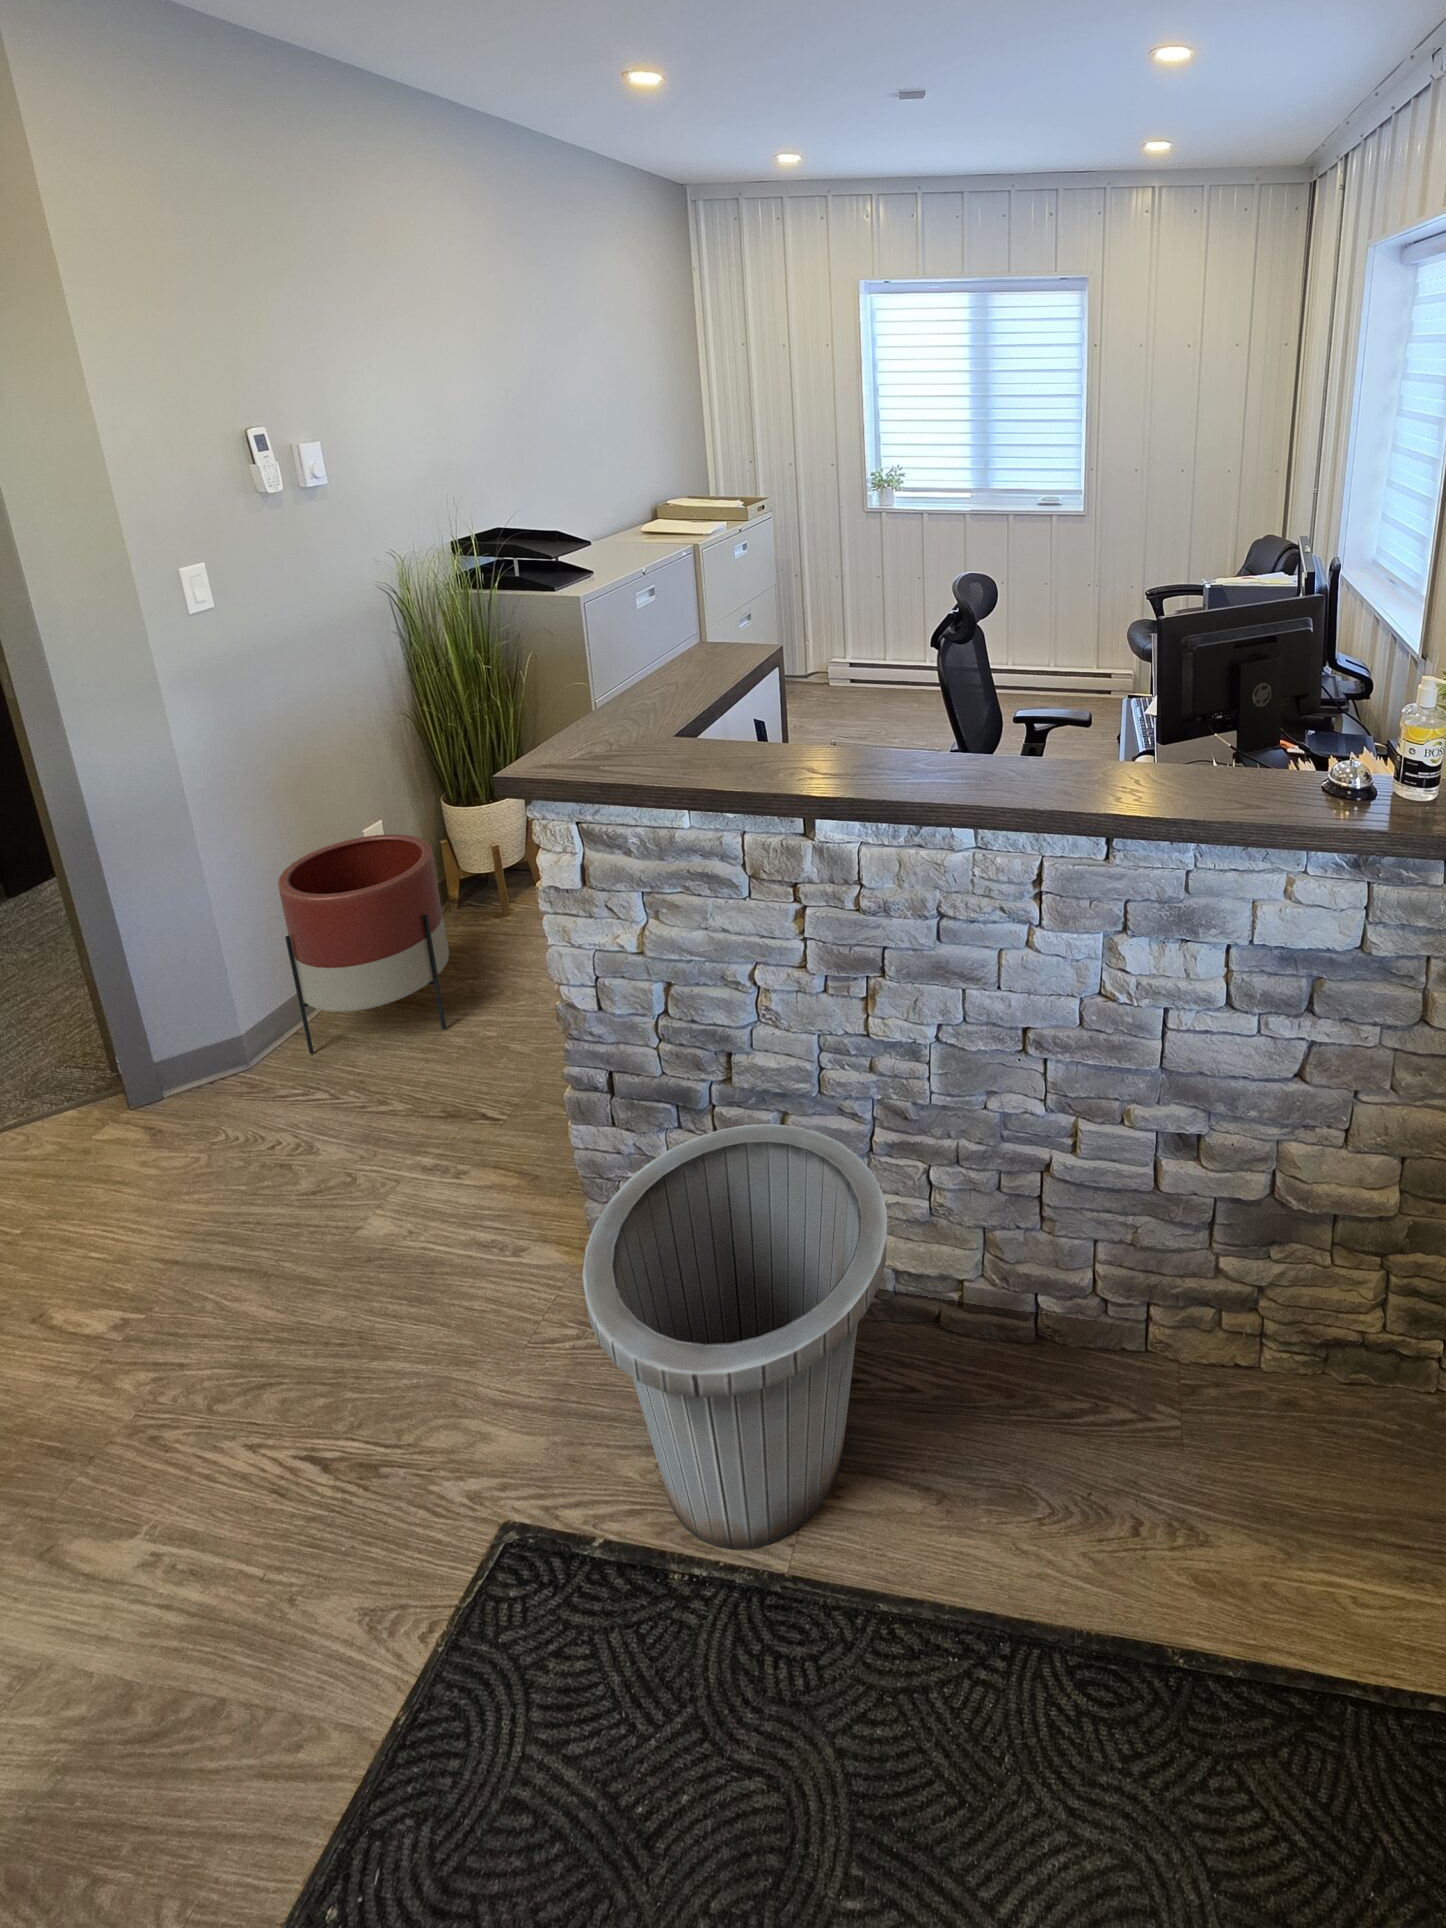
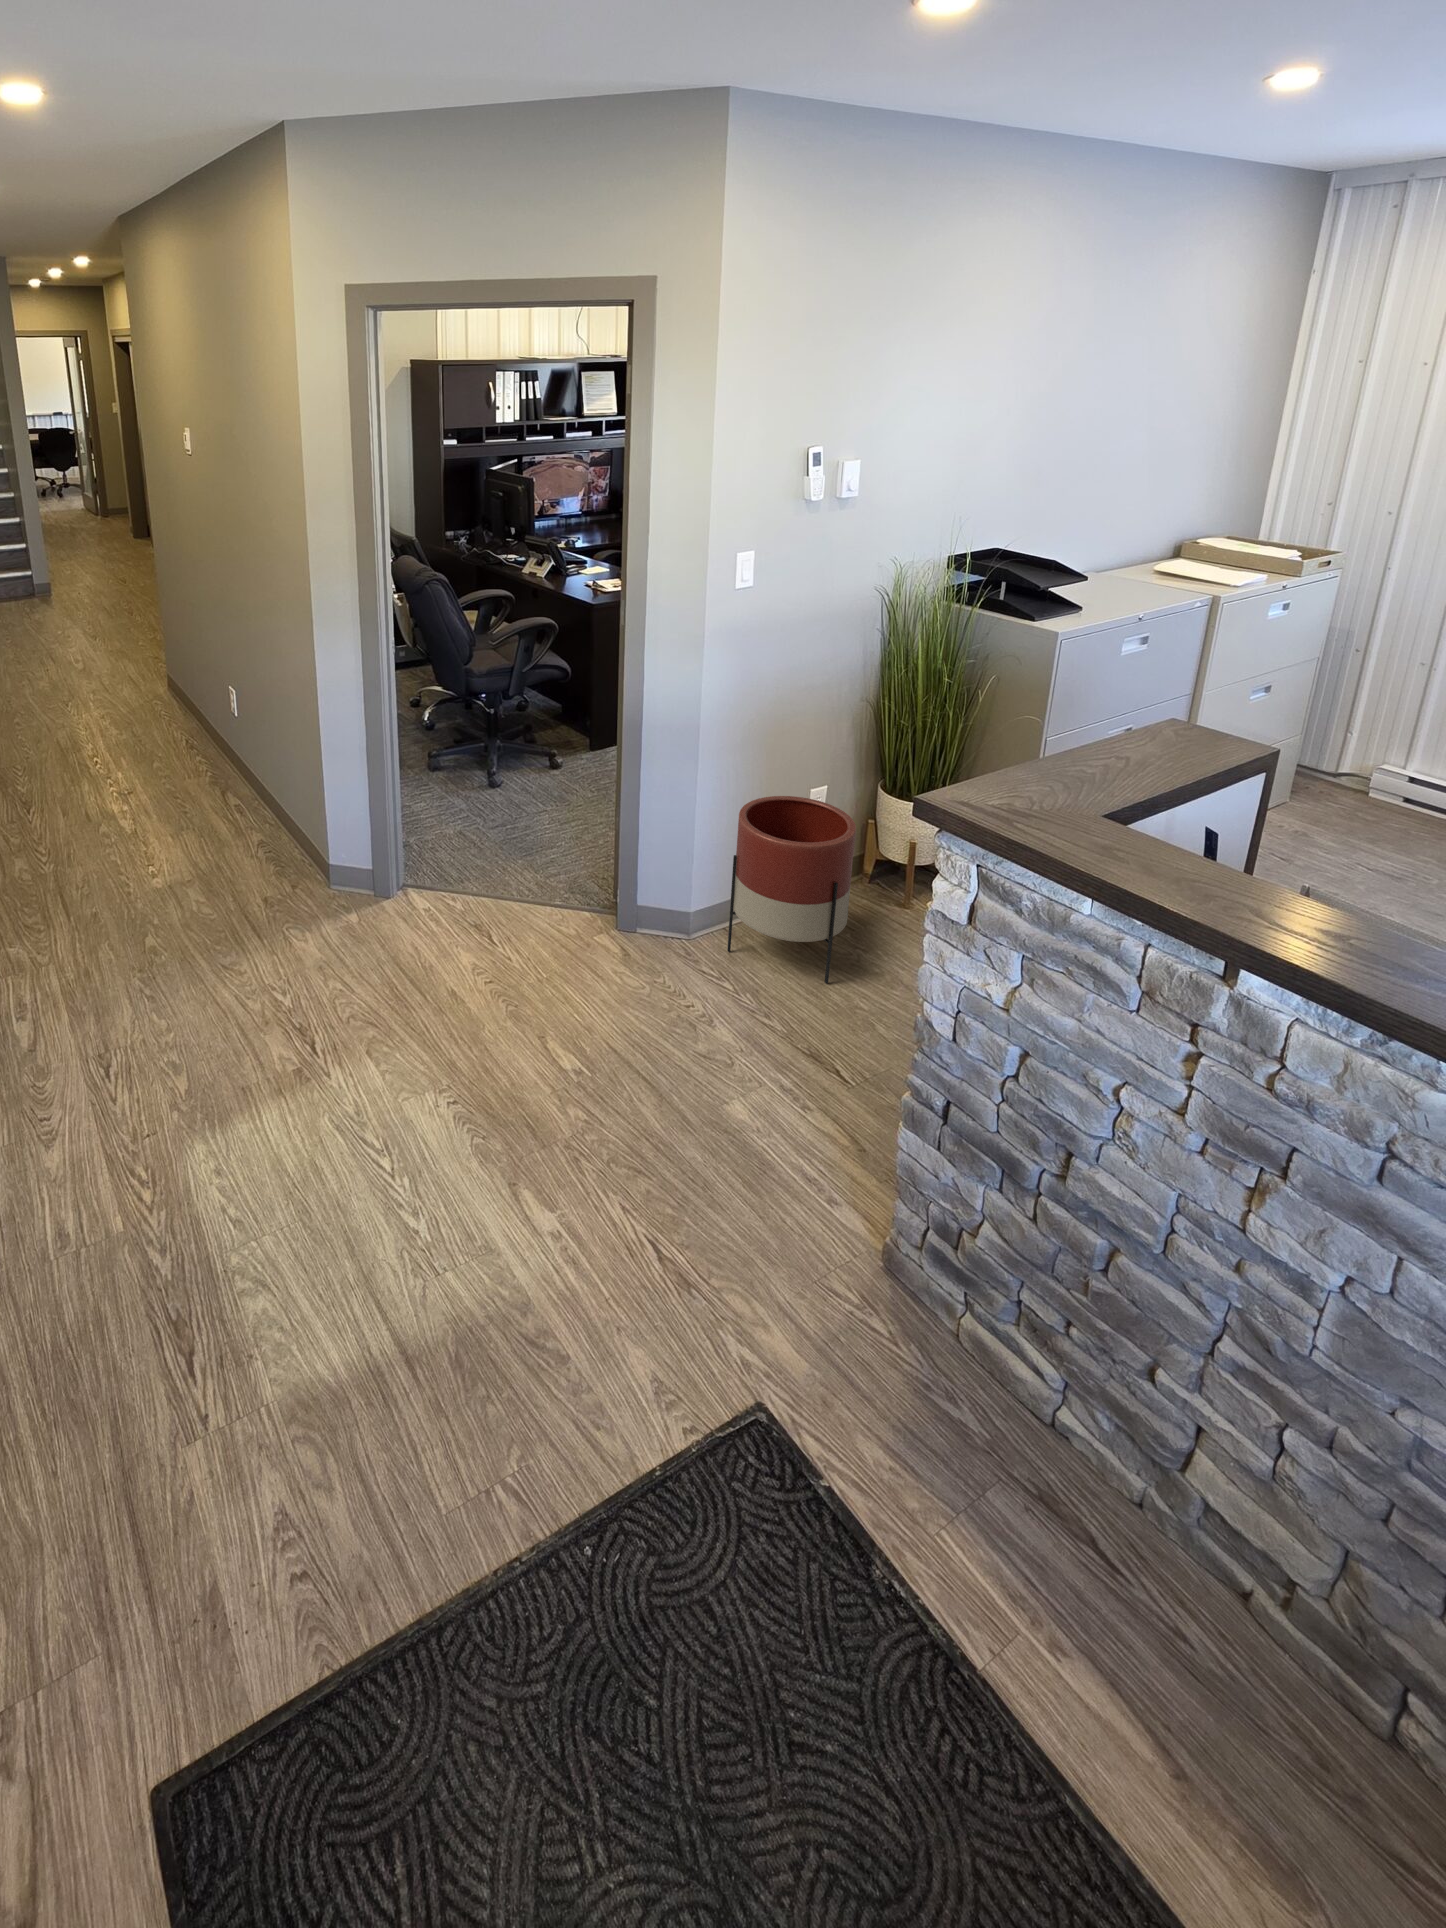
trash can: present [582,1124,887,1550] -> none [863,1203,1206,1645]

